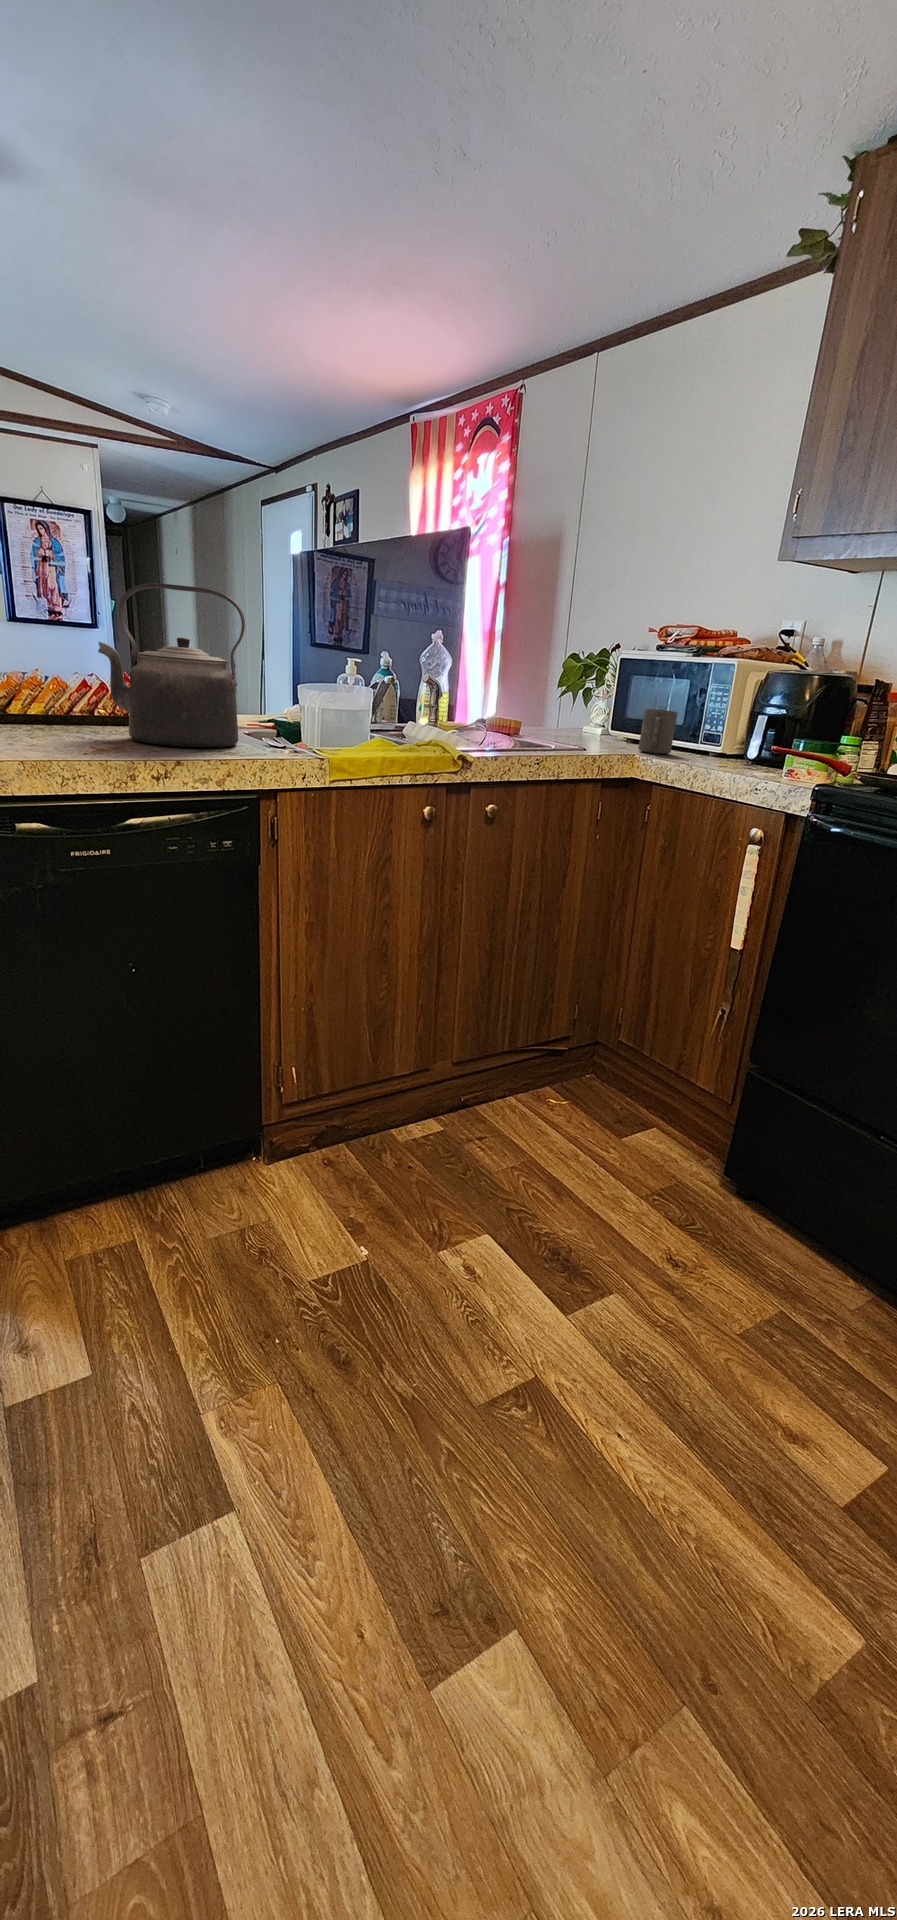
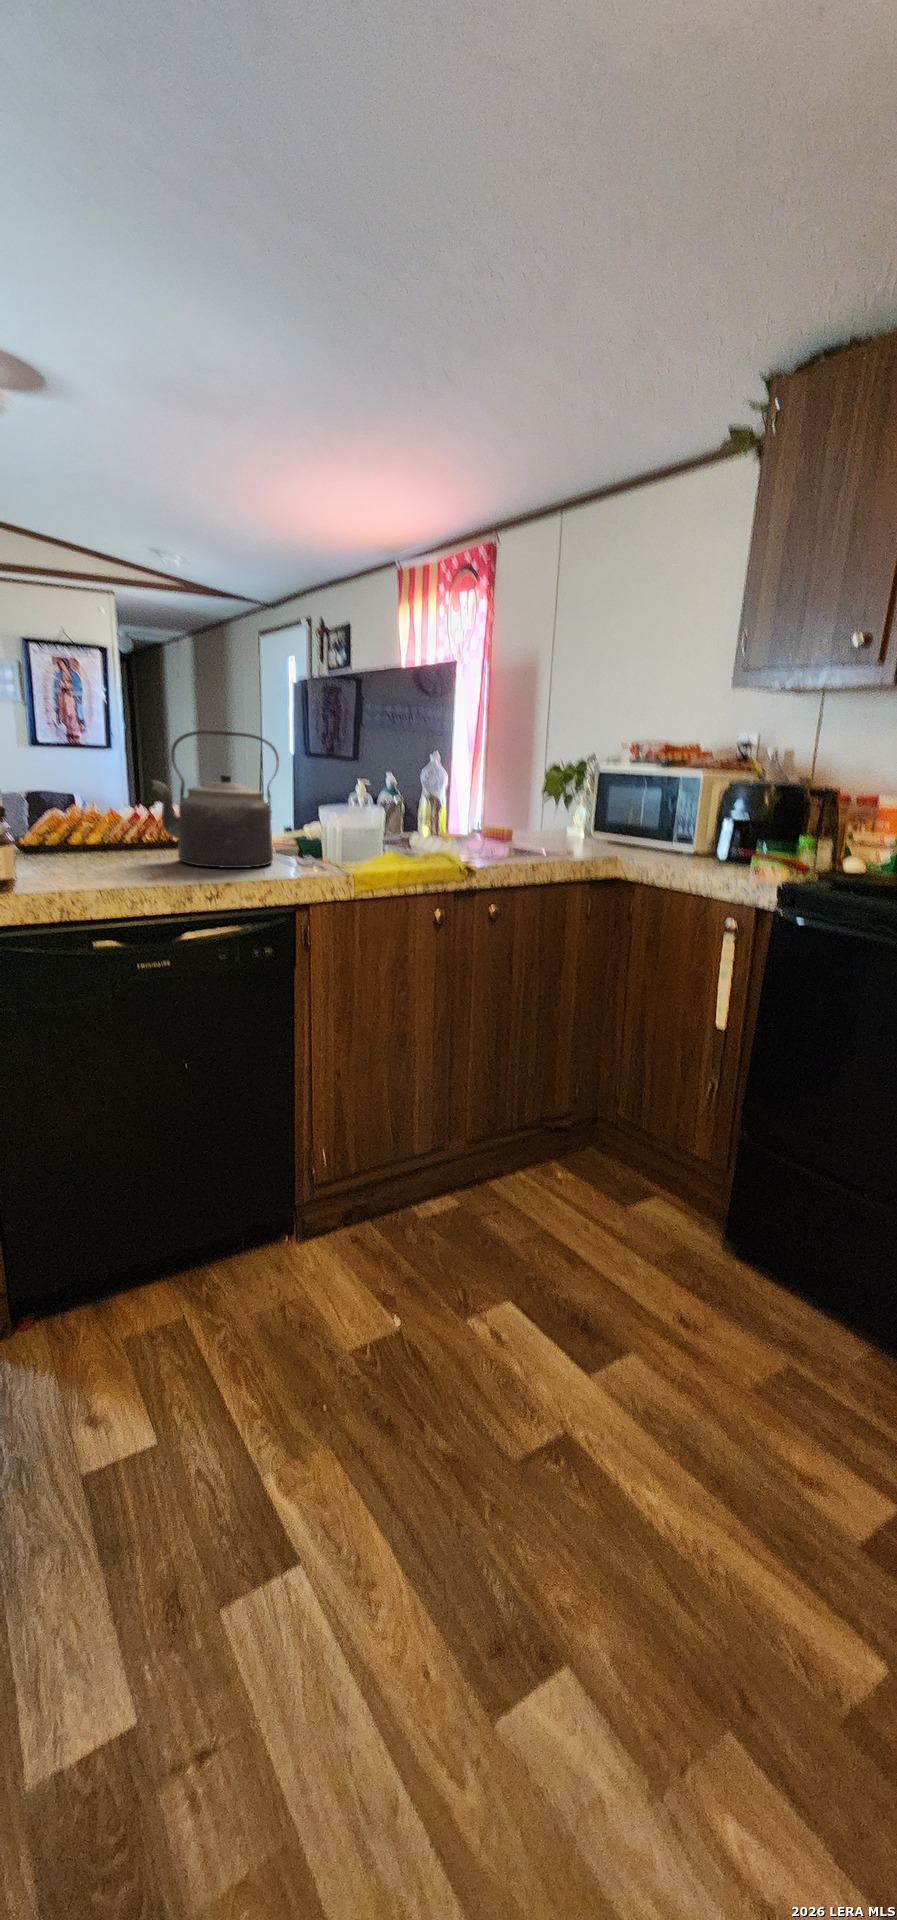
mug: present [639,709,677,754] -> none [620,816,652,854]

